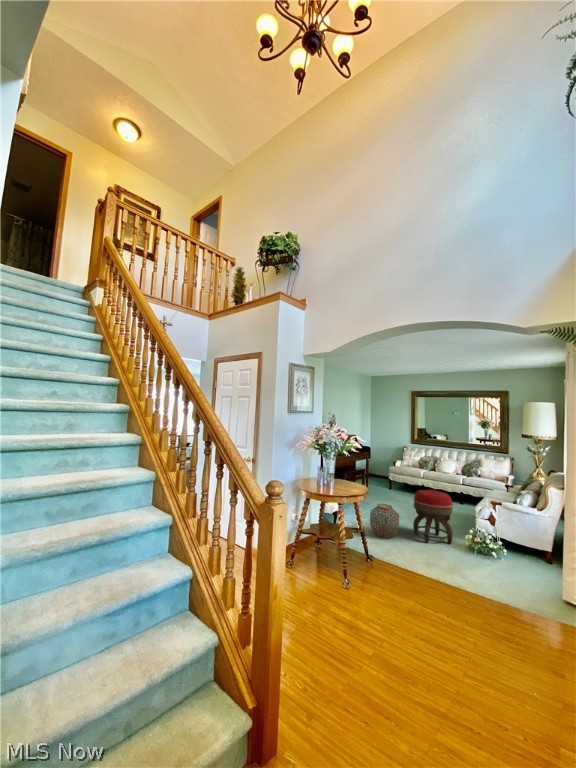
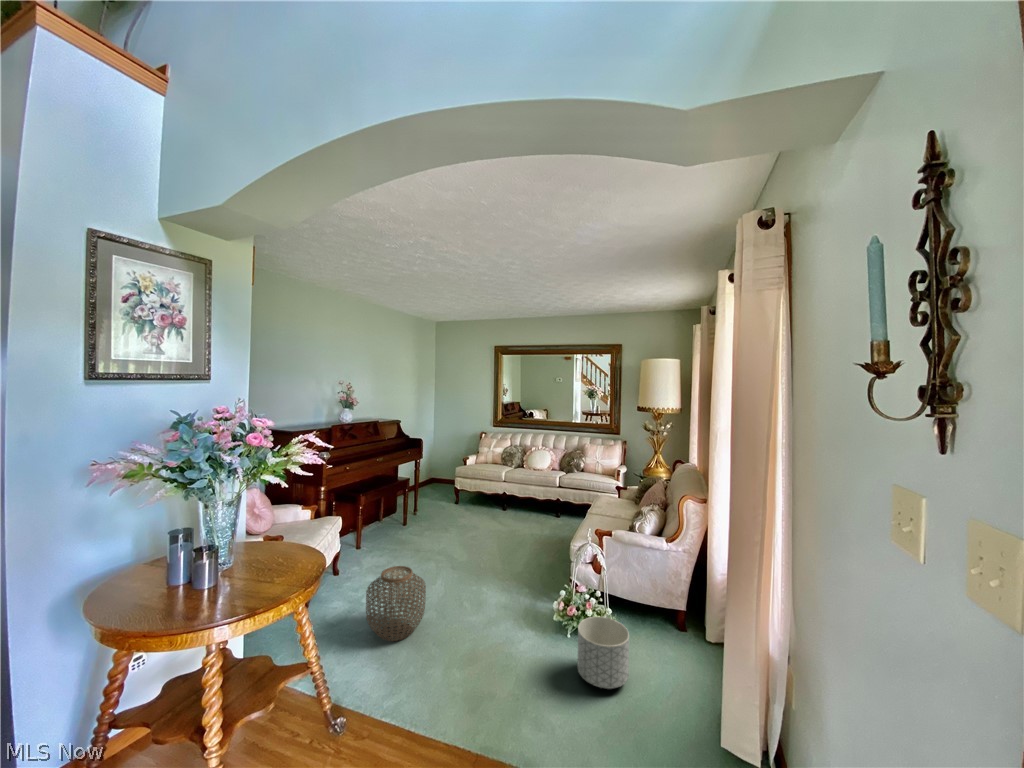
footstool: present [413,490,453,544] -> none [458,523,527,634]
planter: none [487,538,517,570] -> present [577,617,629,689]

